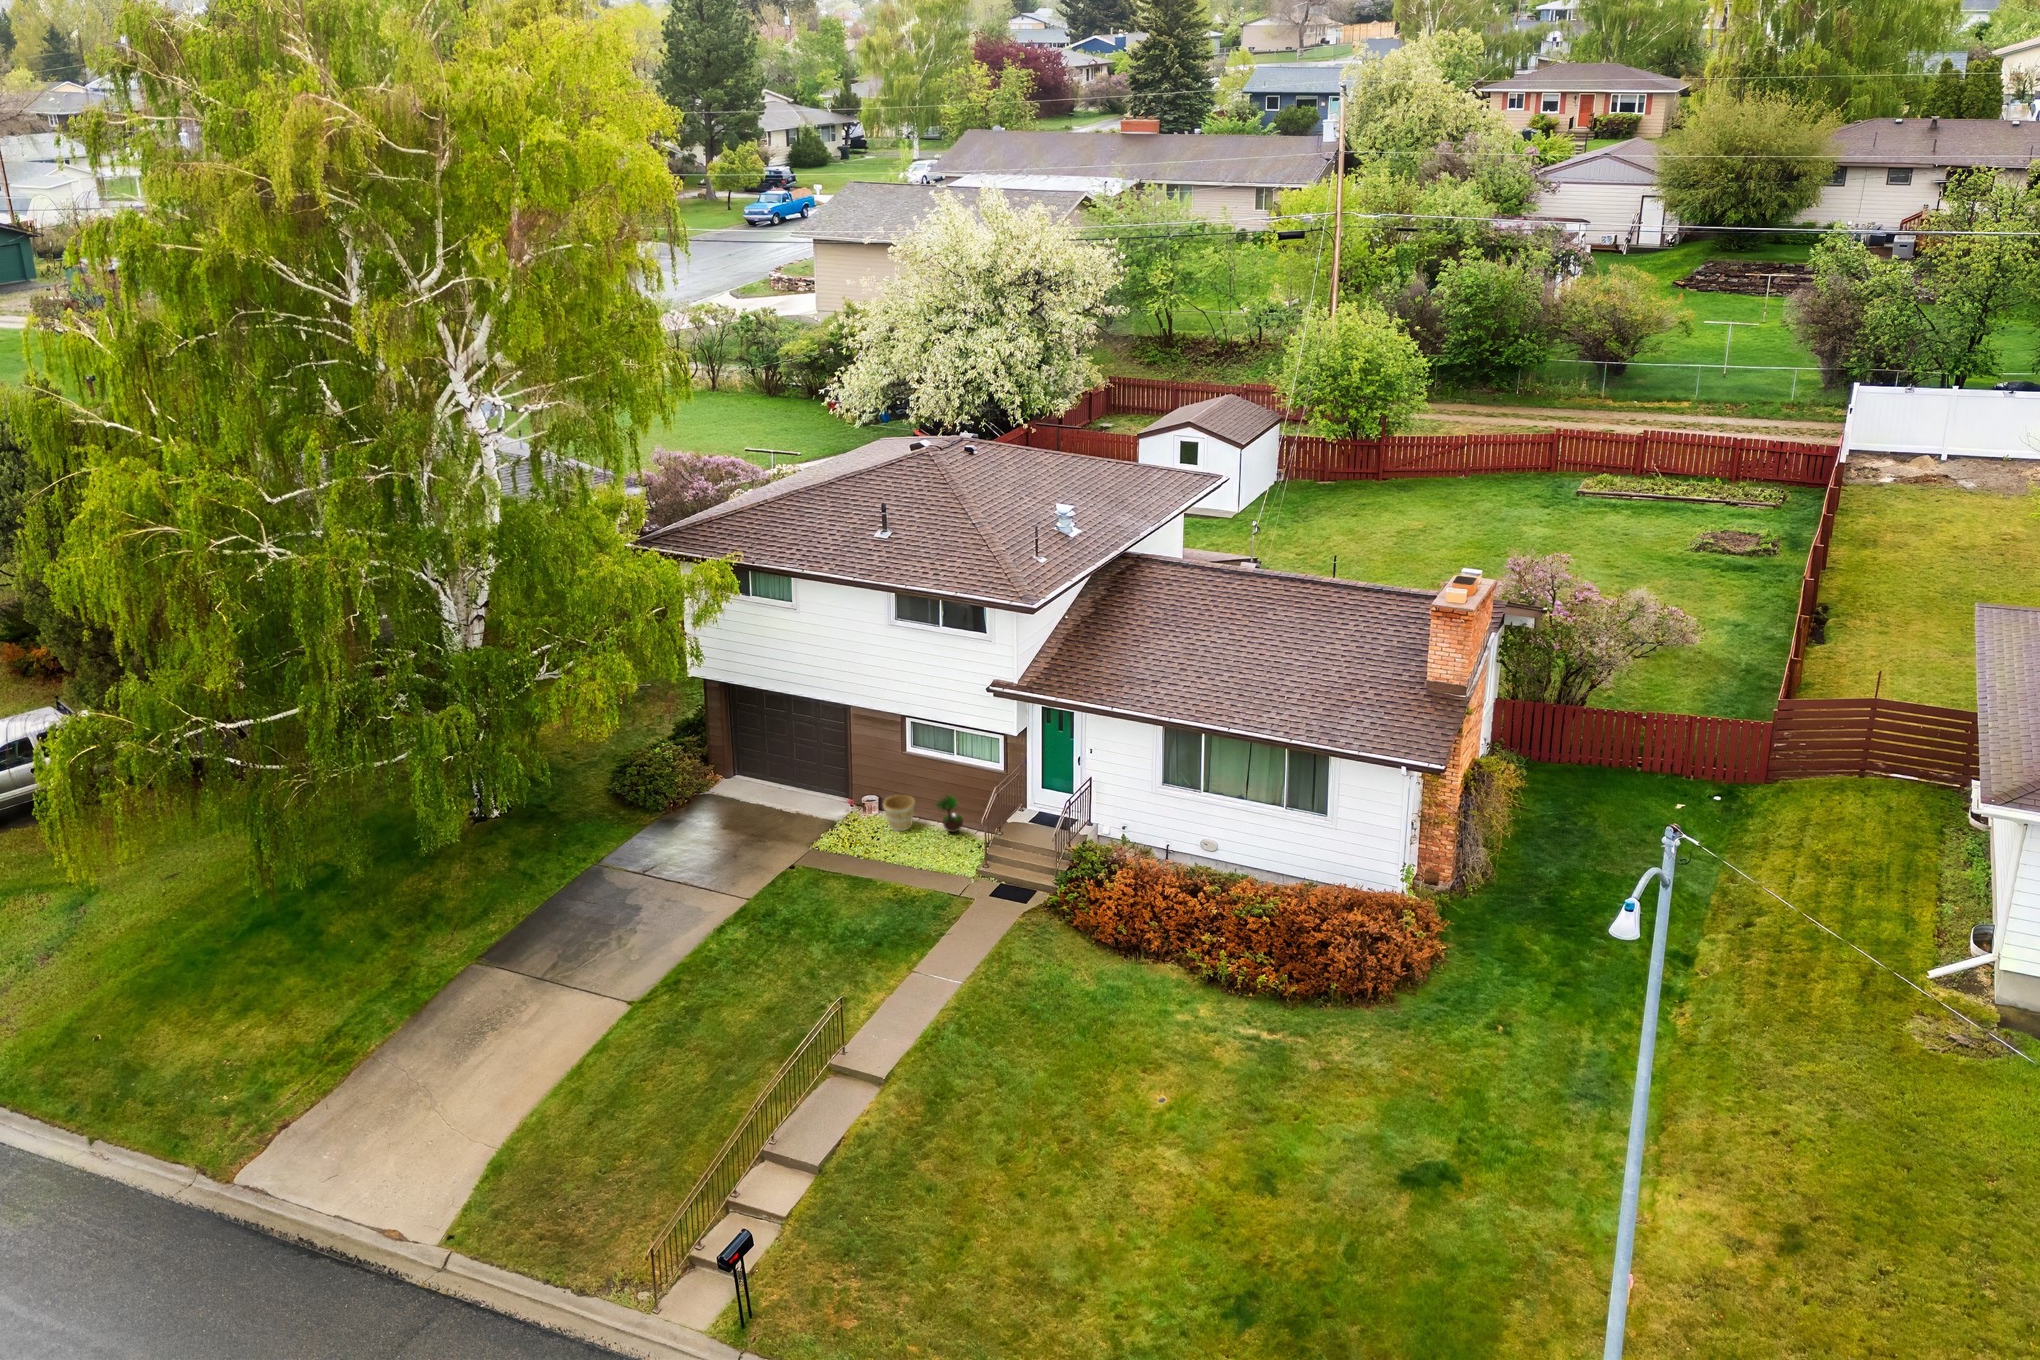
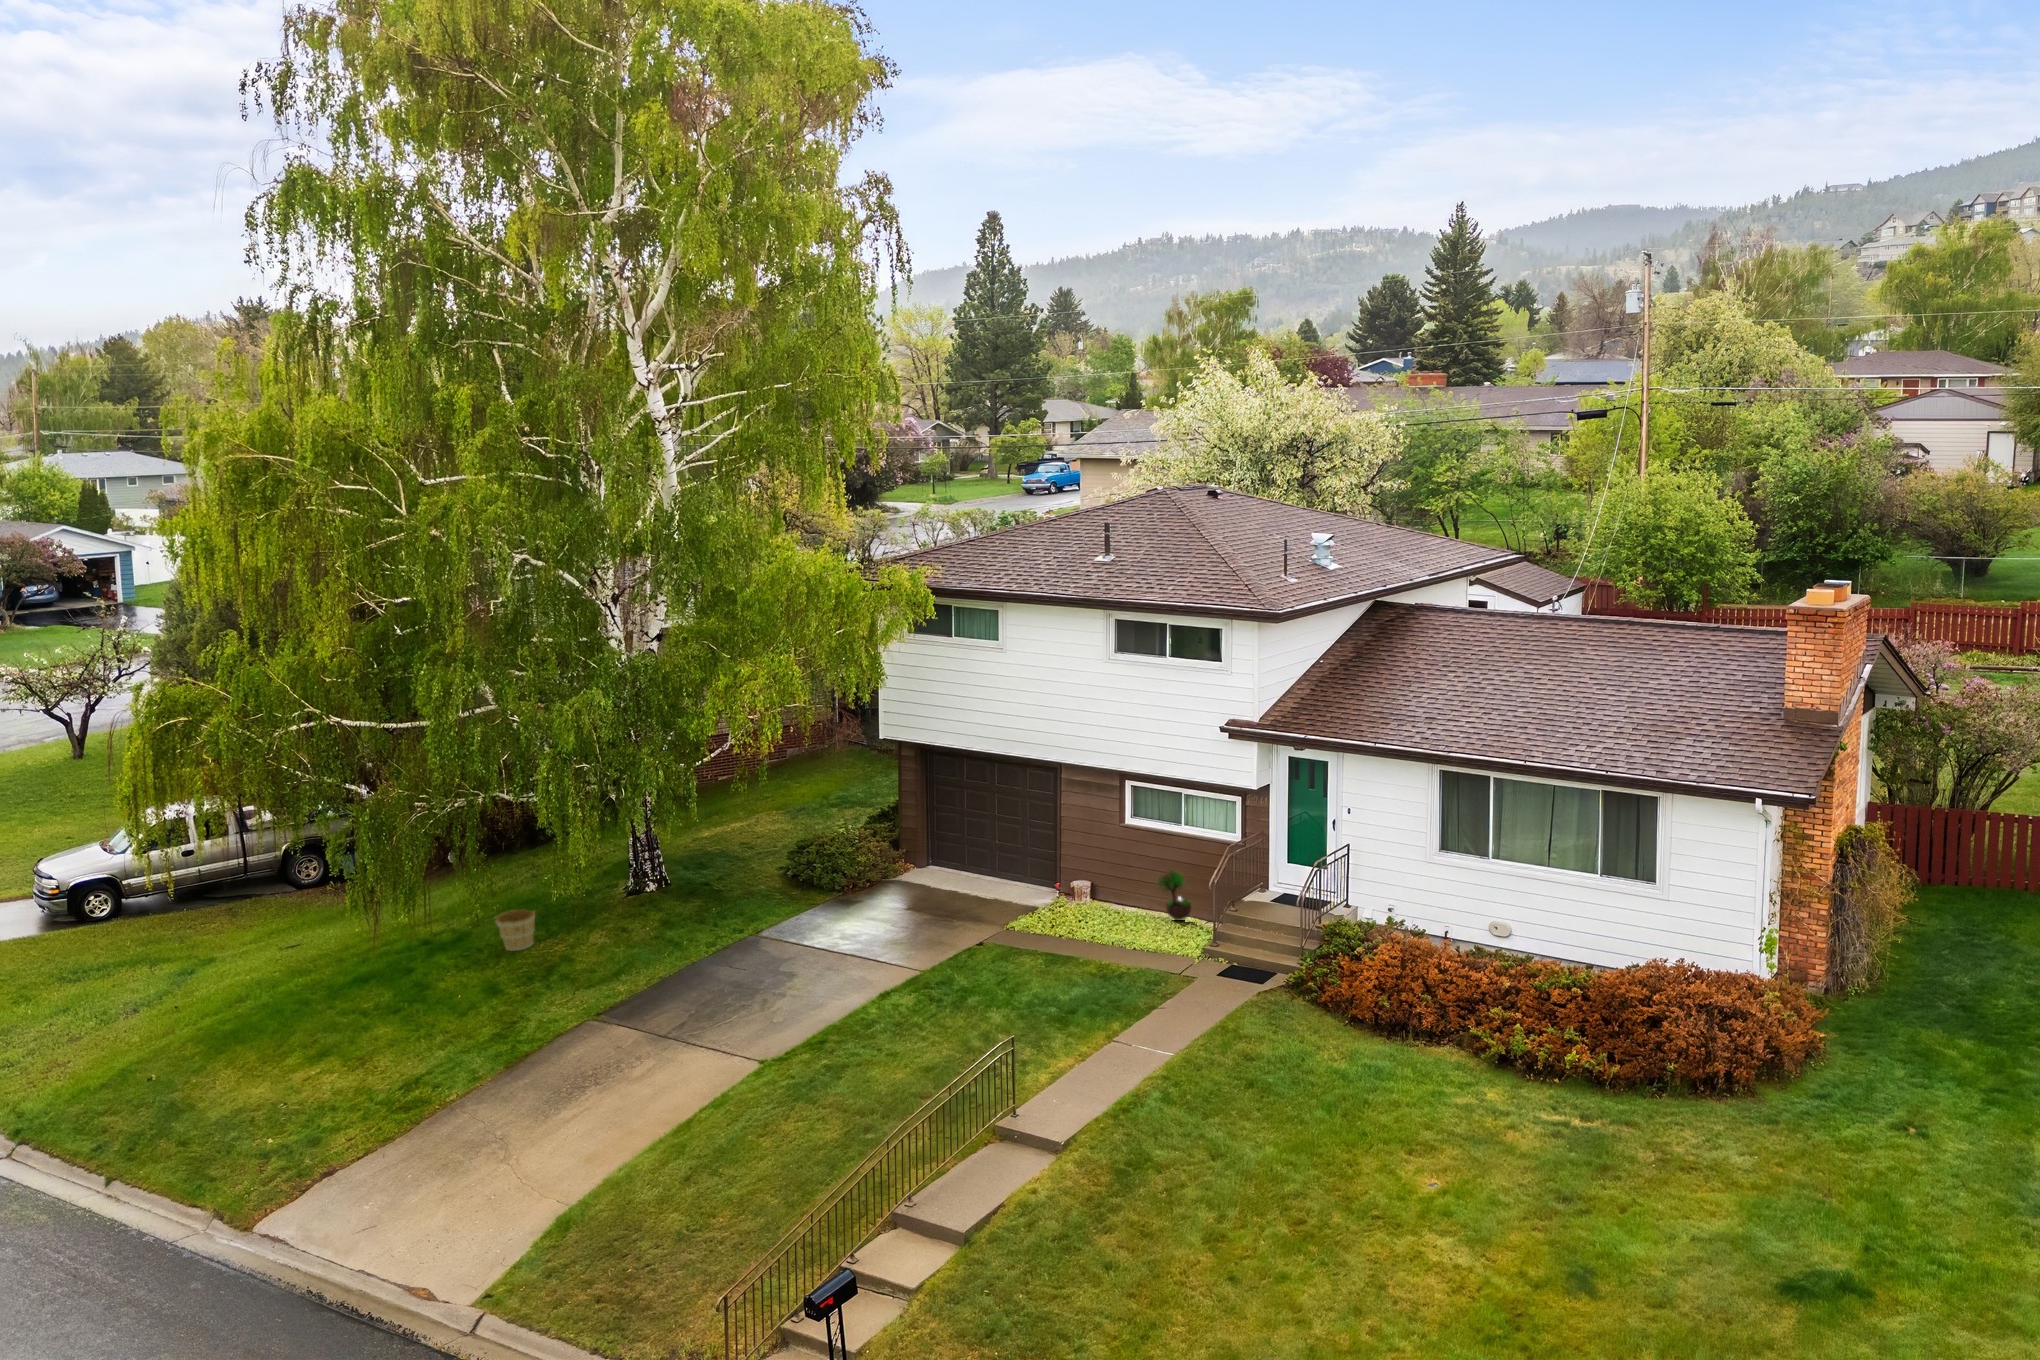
wooden bucket: present [883,795,915,831] -> present [496,910,535,951]

